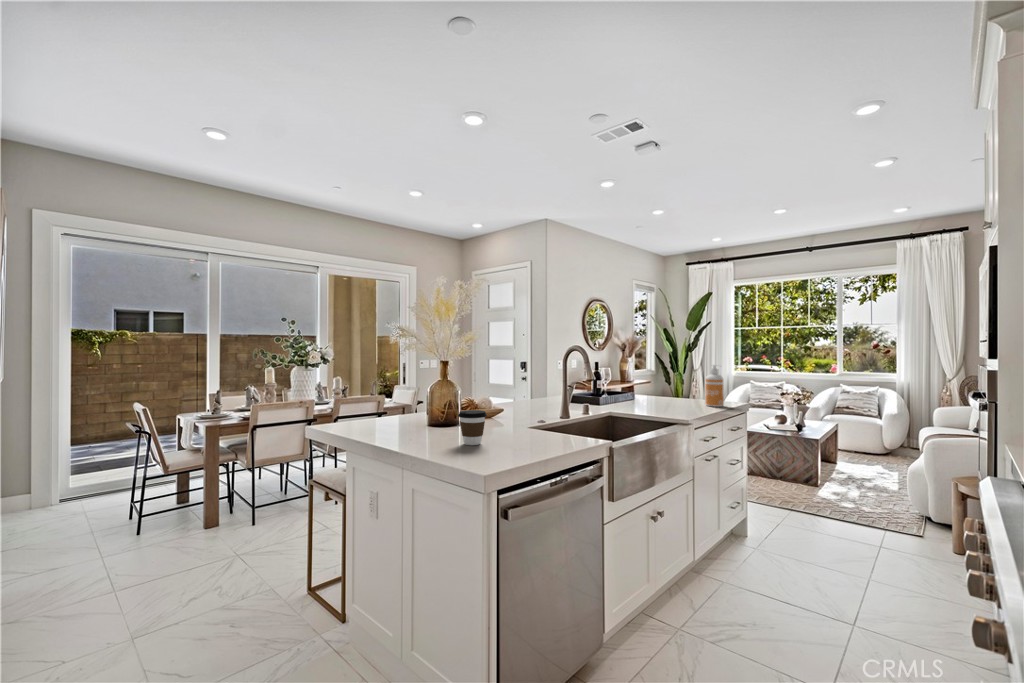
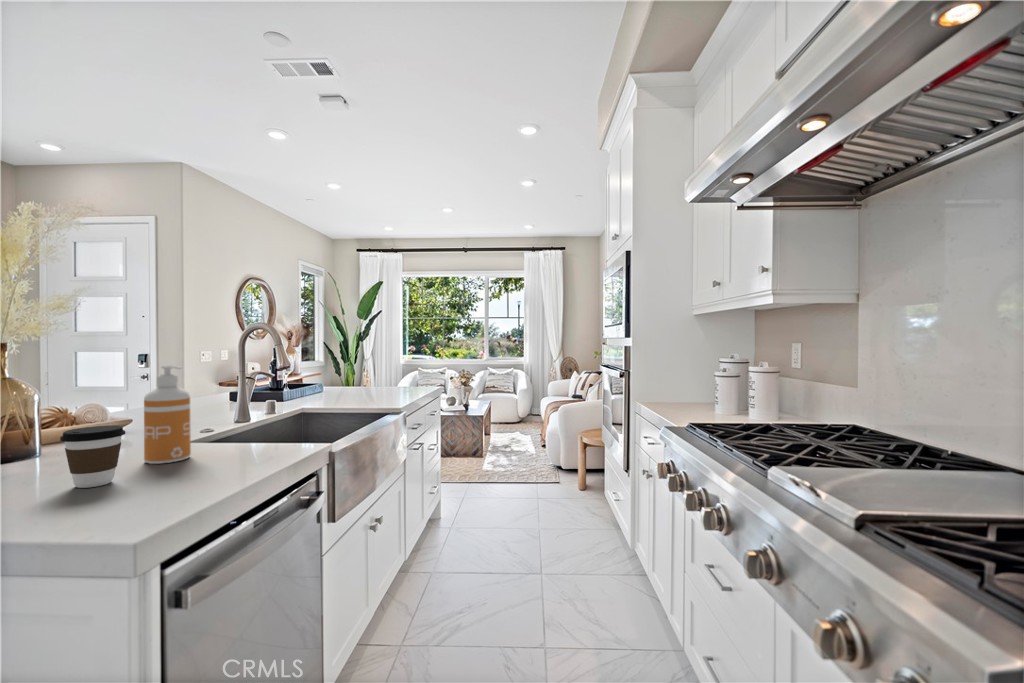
soap dispenser: present [705,365,724,407] -> present [144,365,191,464]

